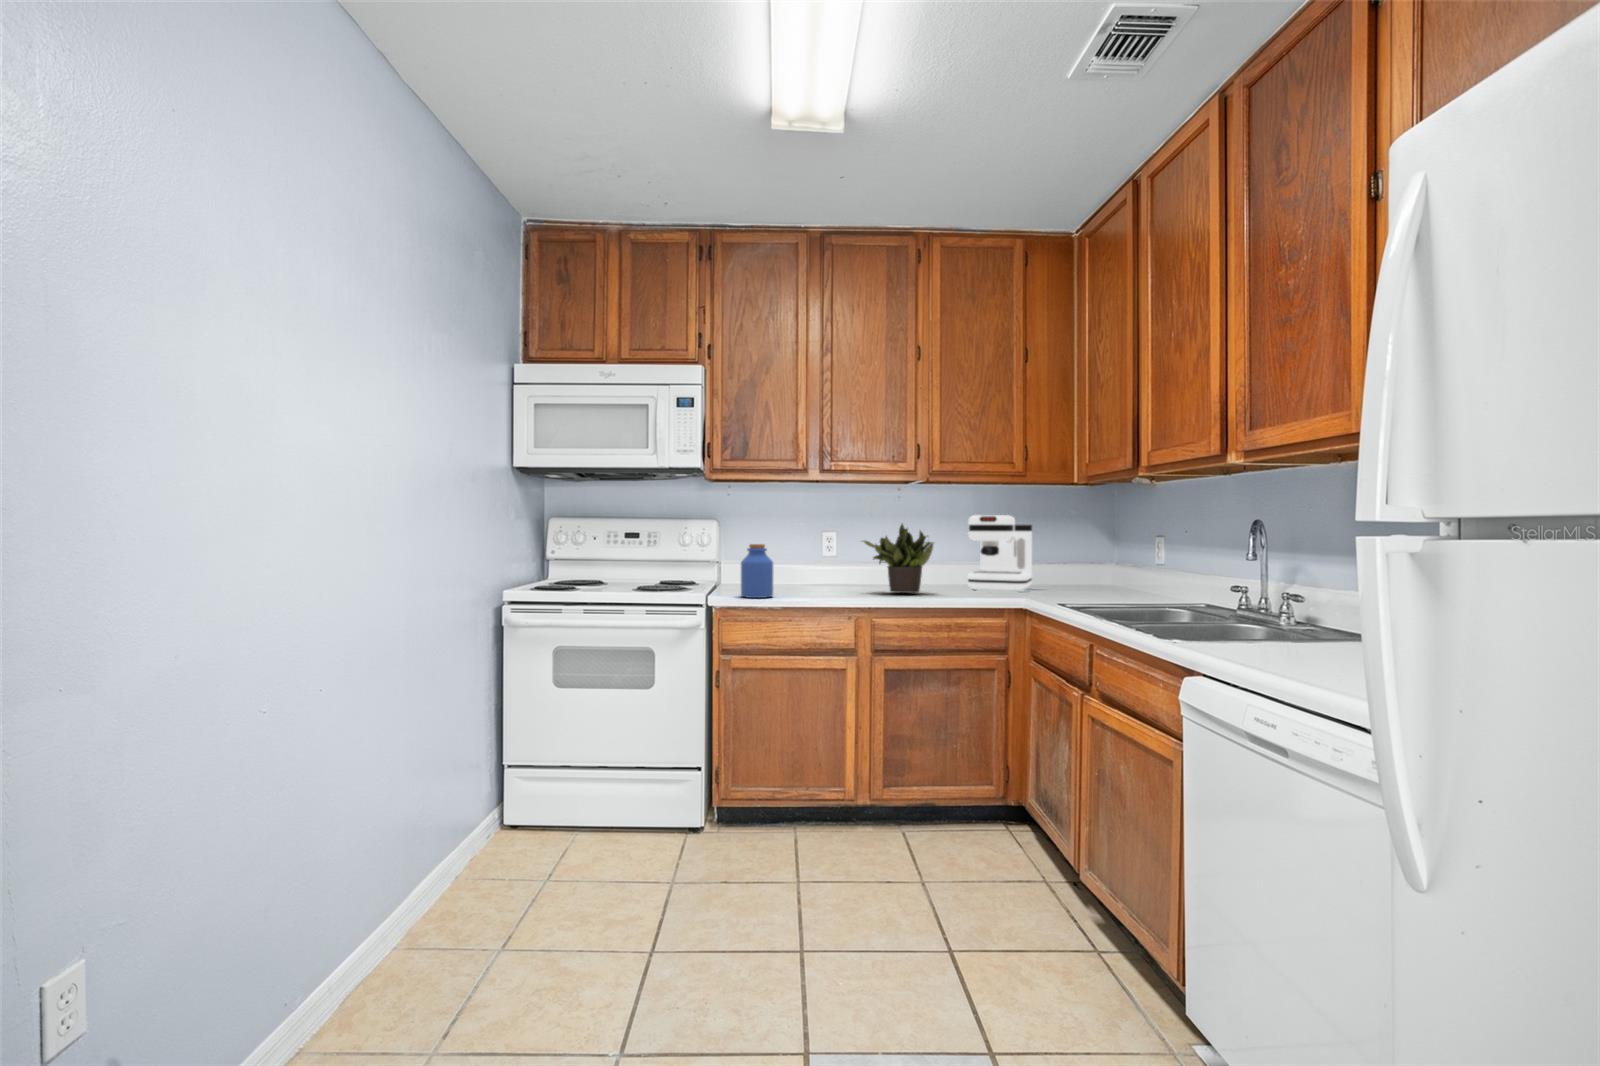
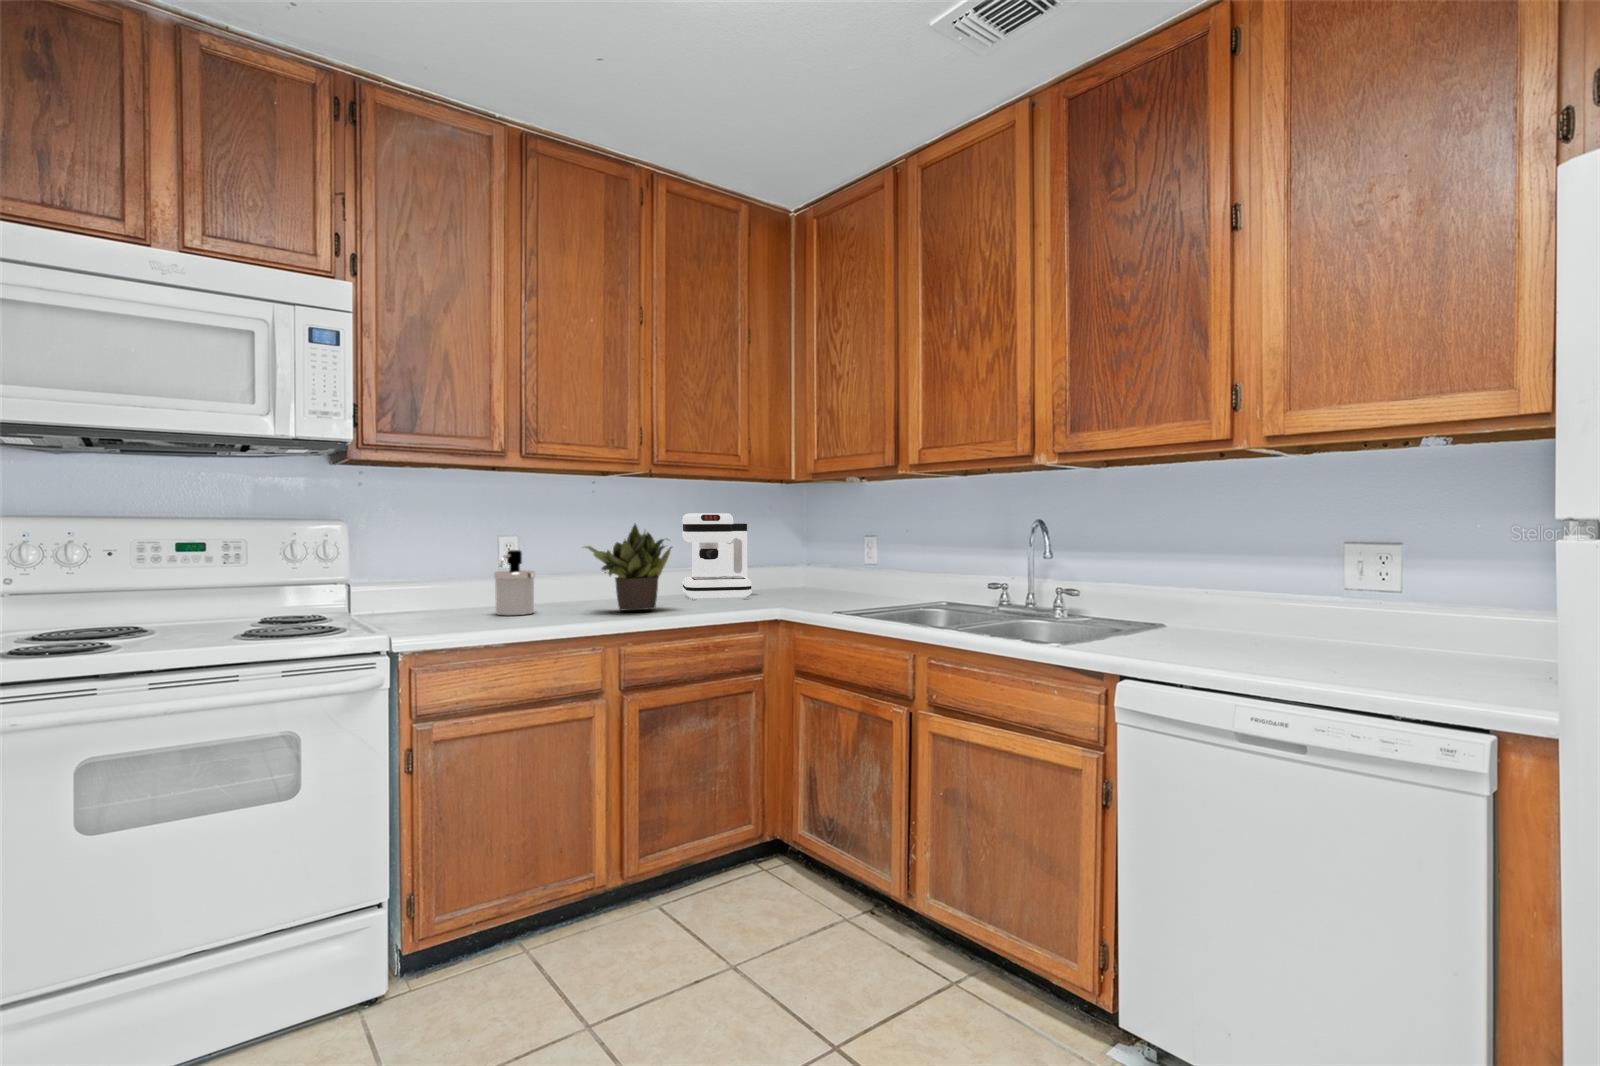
soap dispenser: none [800,543,832,591] -> present [494,550,535,615]
jar: present [741,544,773,598] -> none [435,555,487,635]

